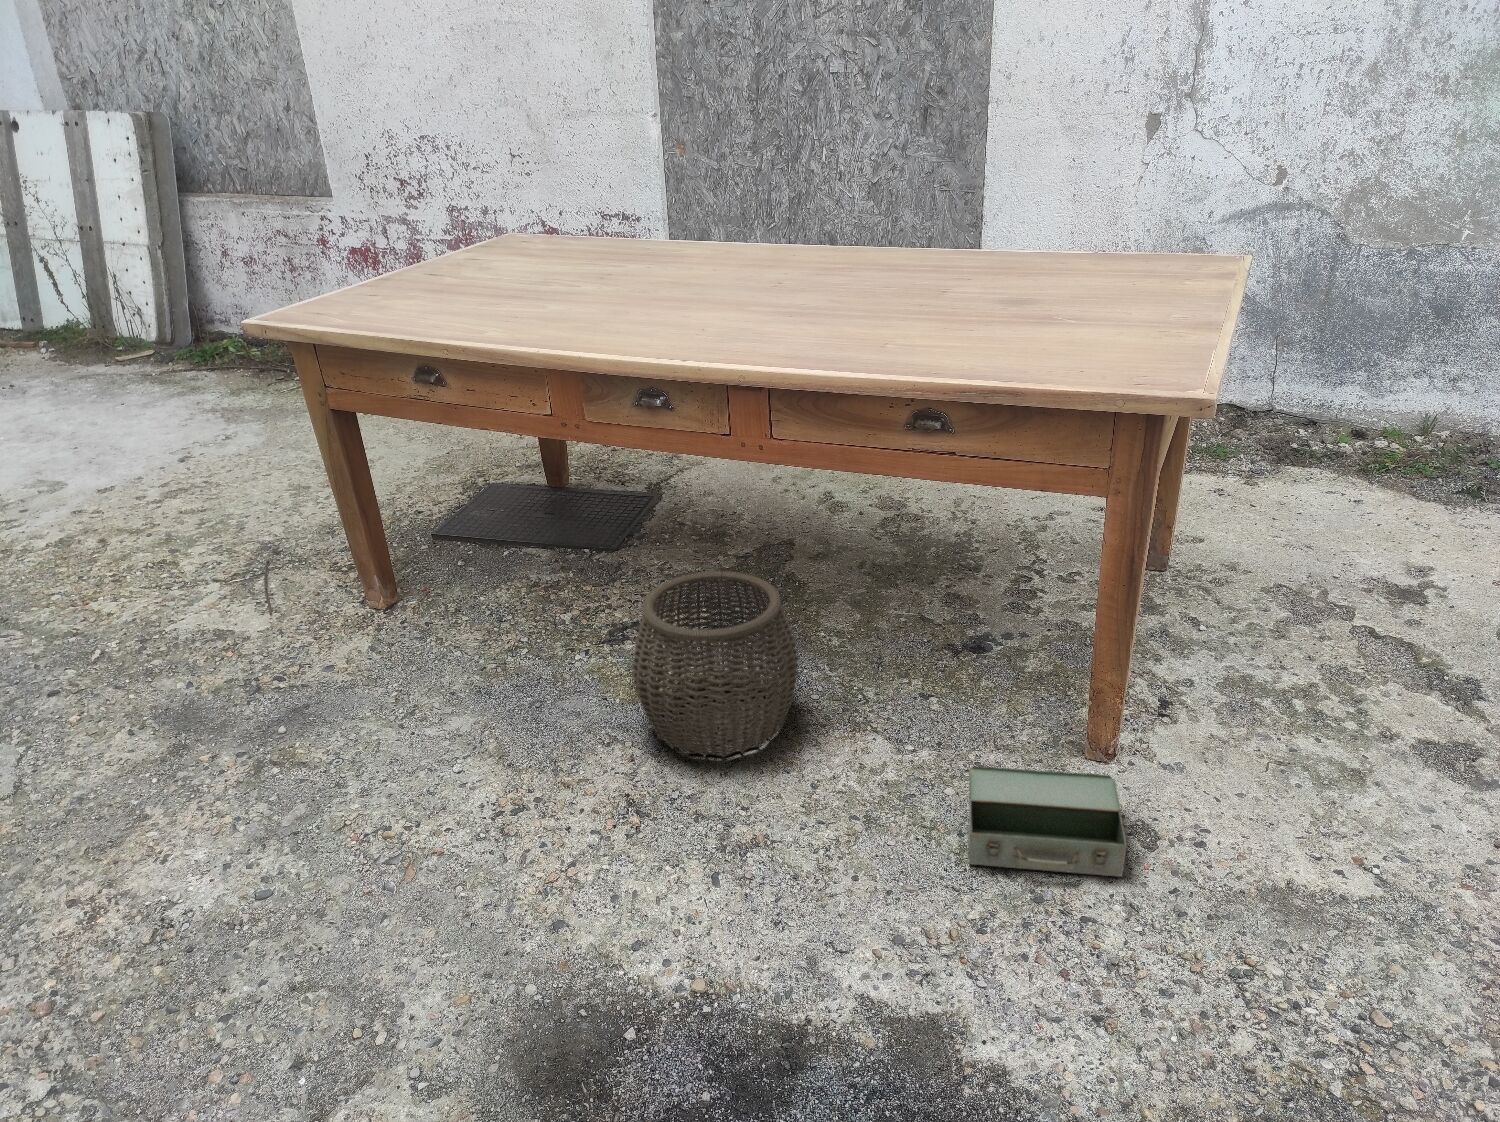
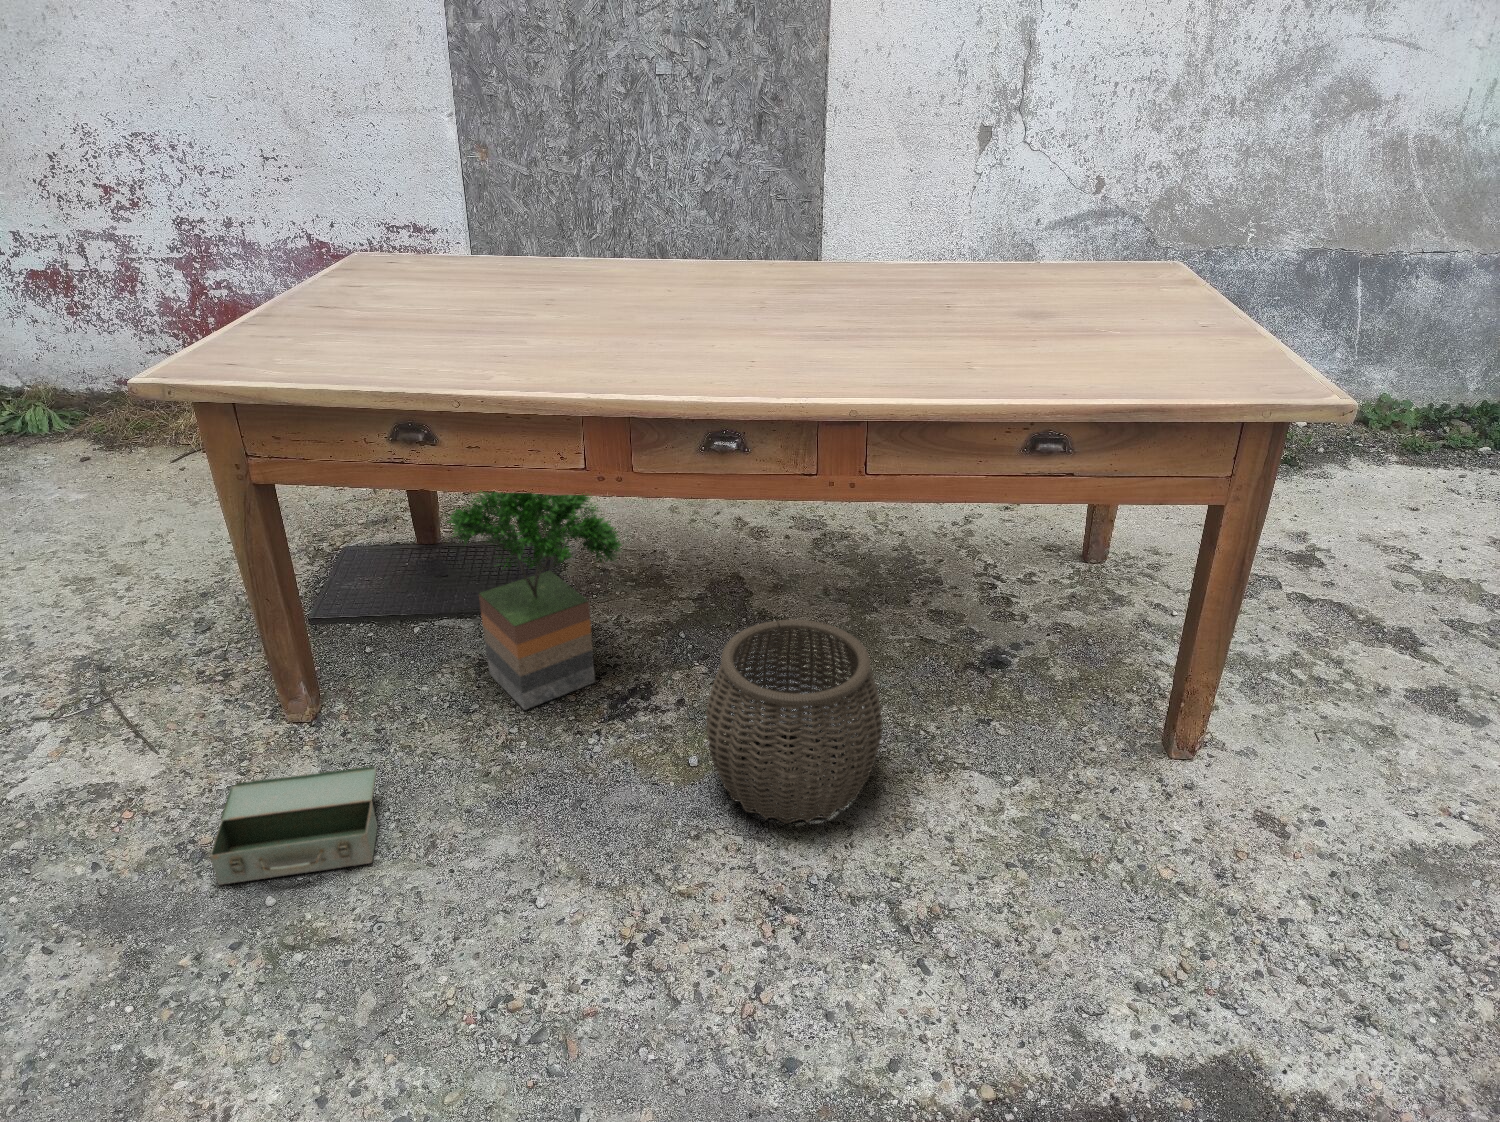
potted tree: none [487,419,631,631] -> present [449,490,622,710]
toolbox: present [968,766,1127,877] -> present [210,766,377,885]

